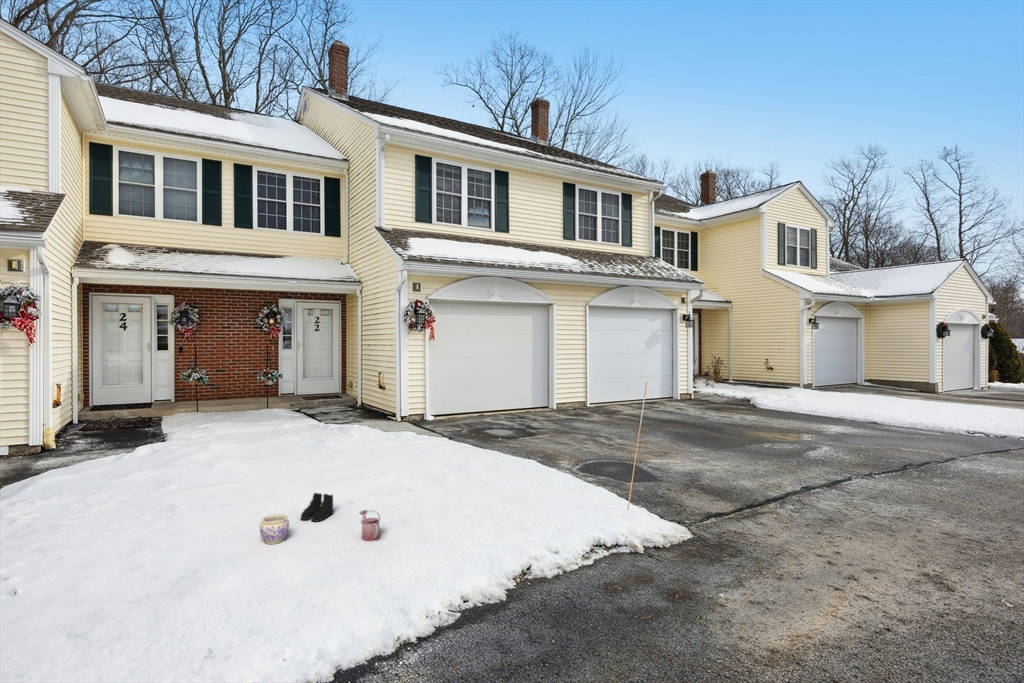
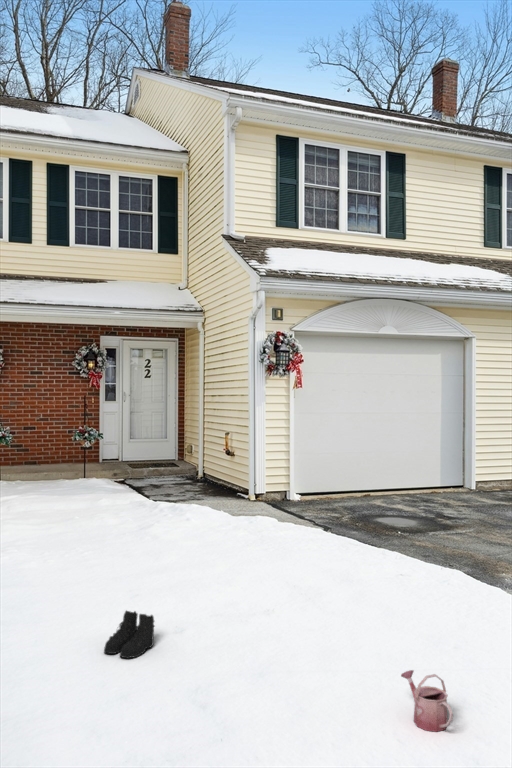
watering can: present [360,510,380,541] -> present [401,670,453,732]
planter: present [260,514,289,544] -> none [37,646,83,697]

